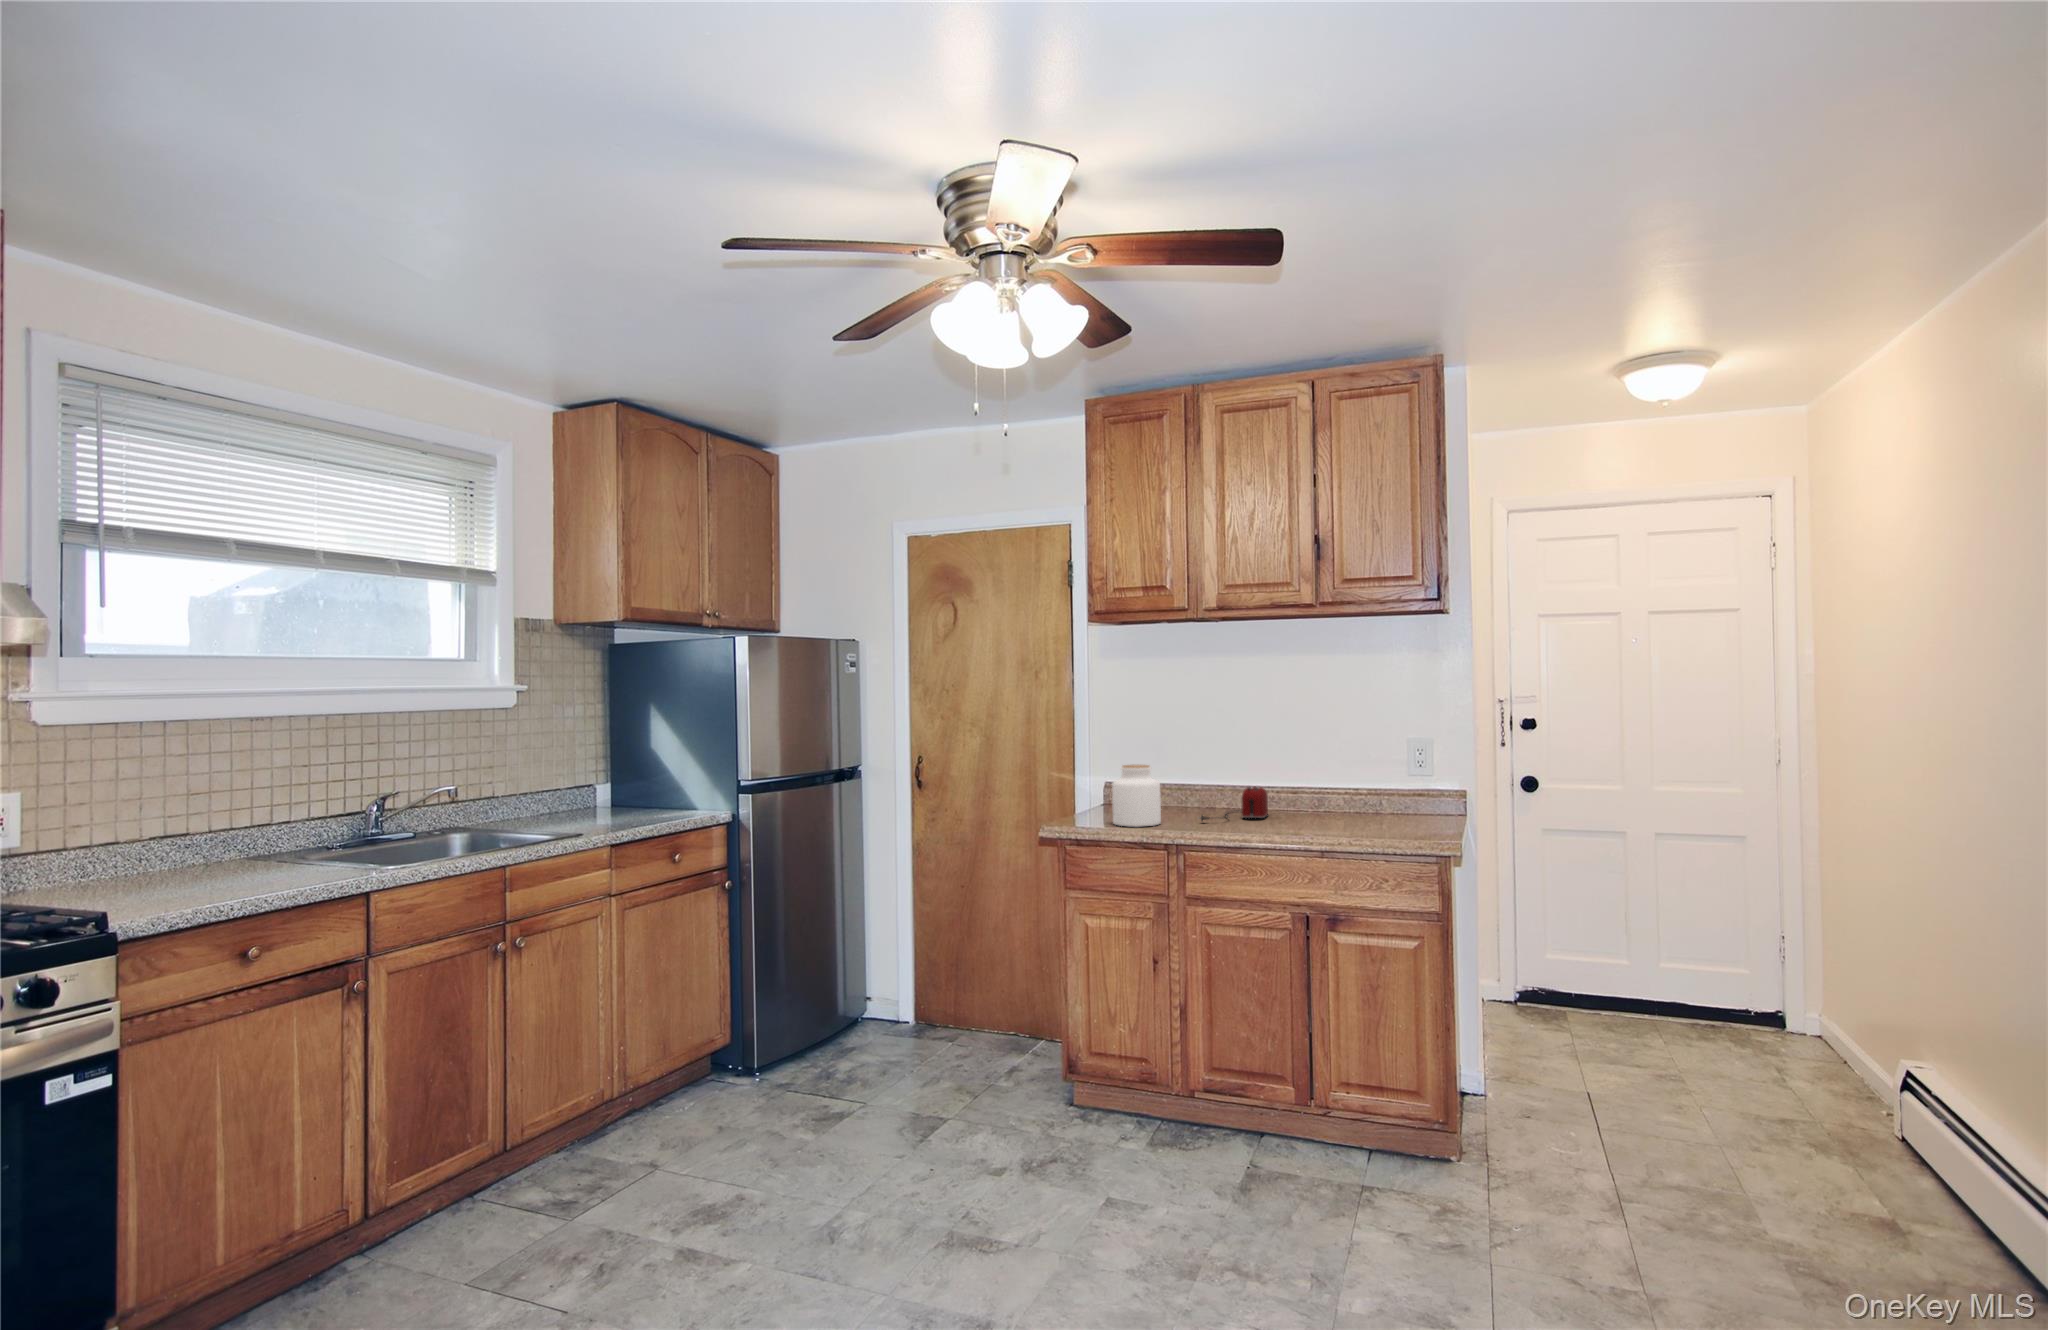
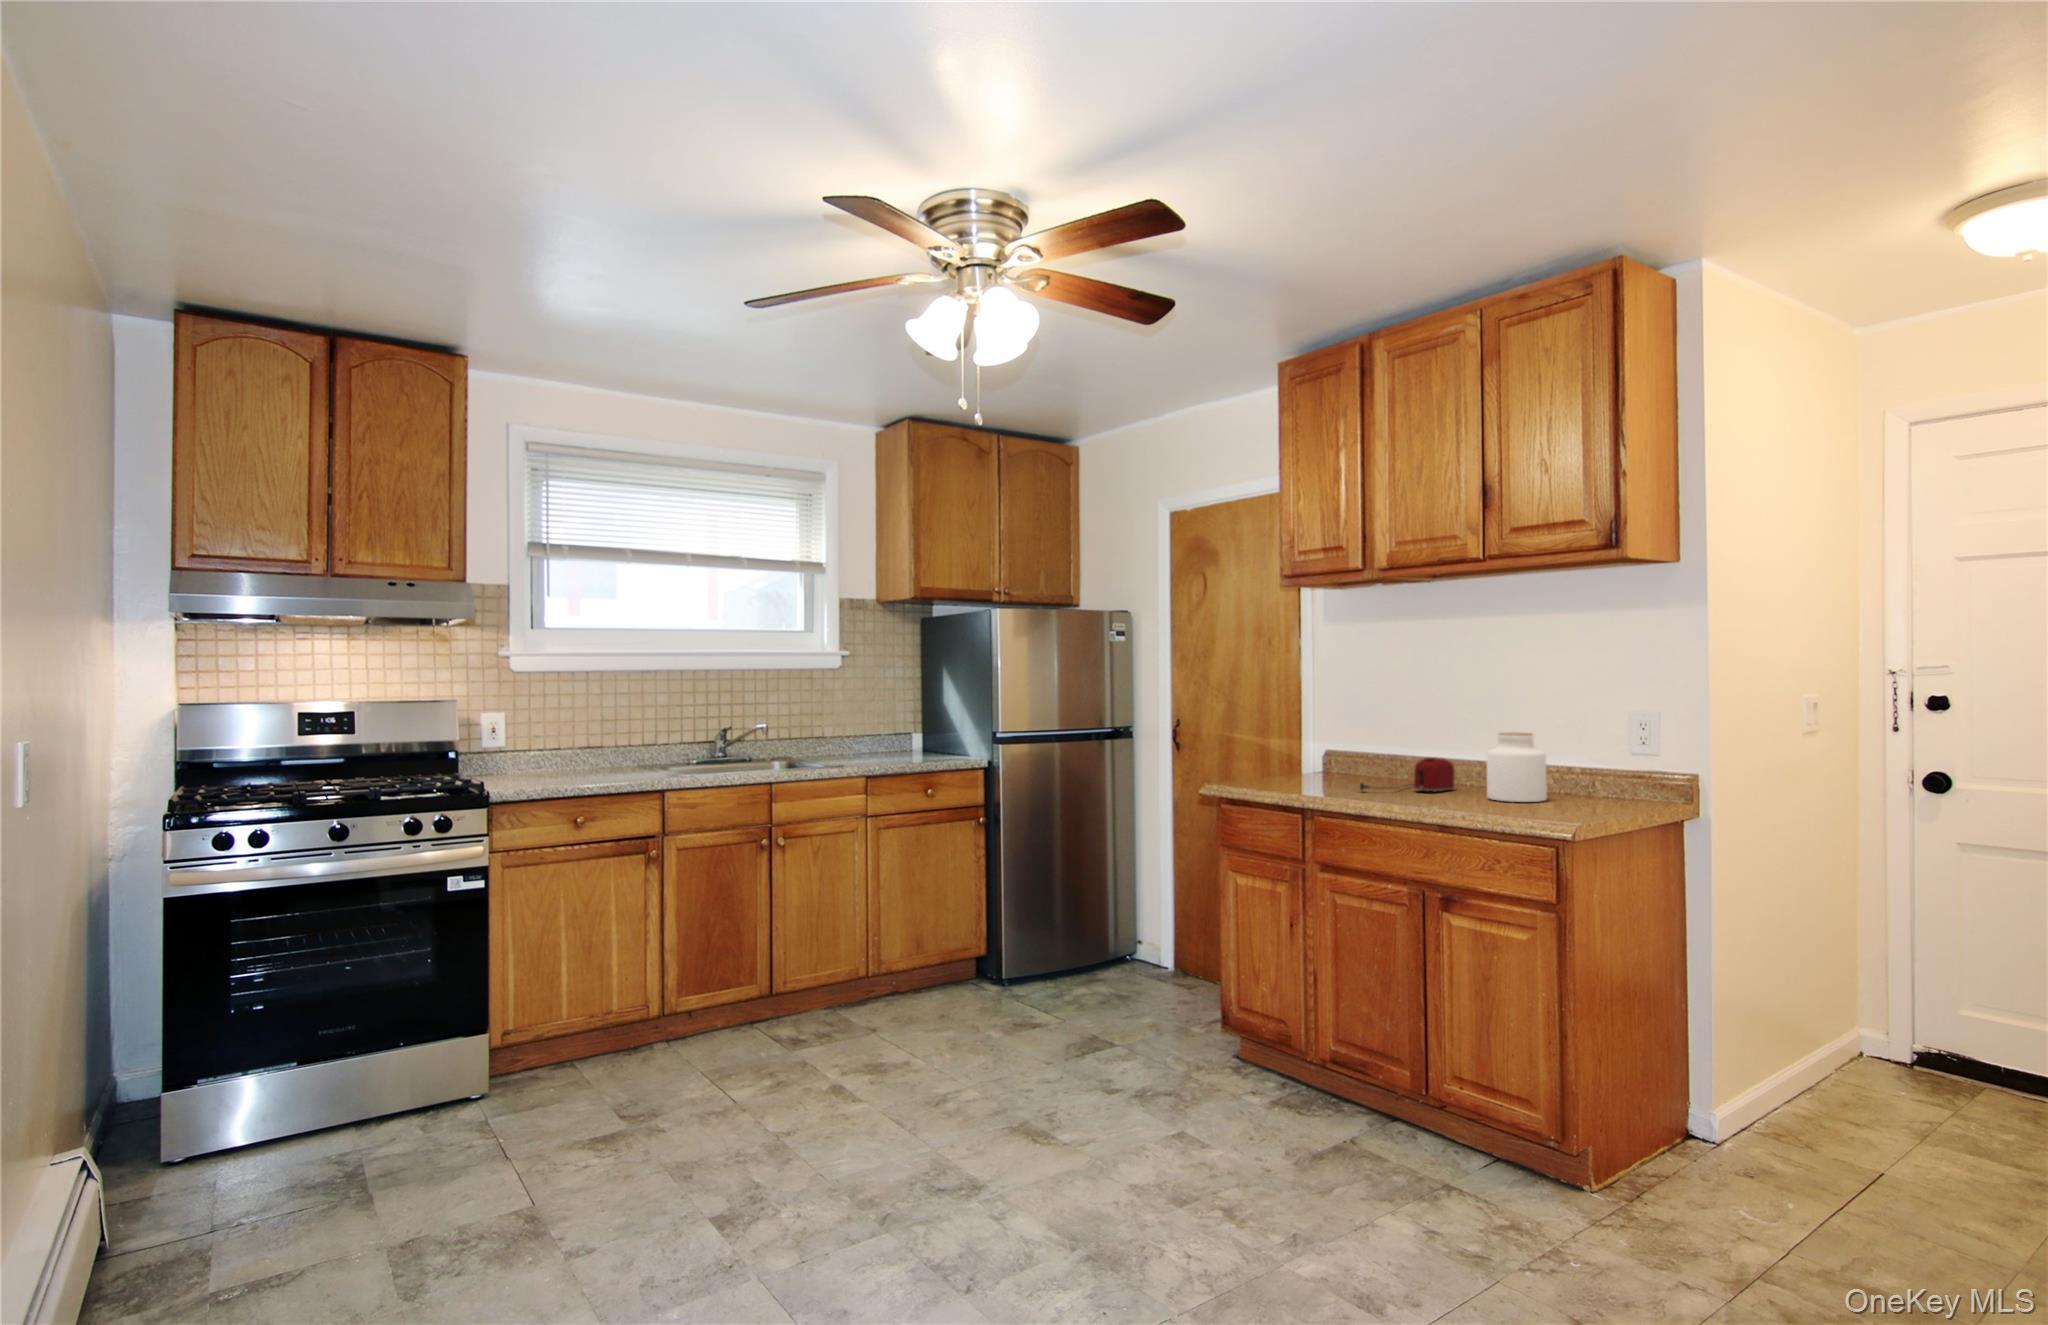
jar: present [1112,765,1161,827] -> present [1487,733,1547,802]

